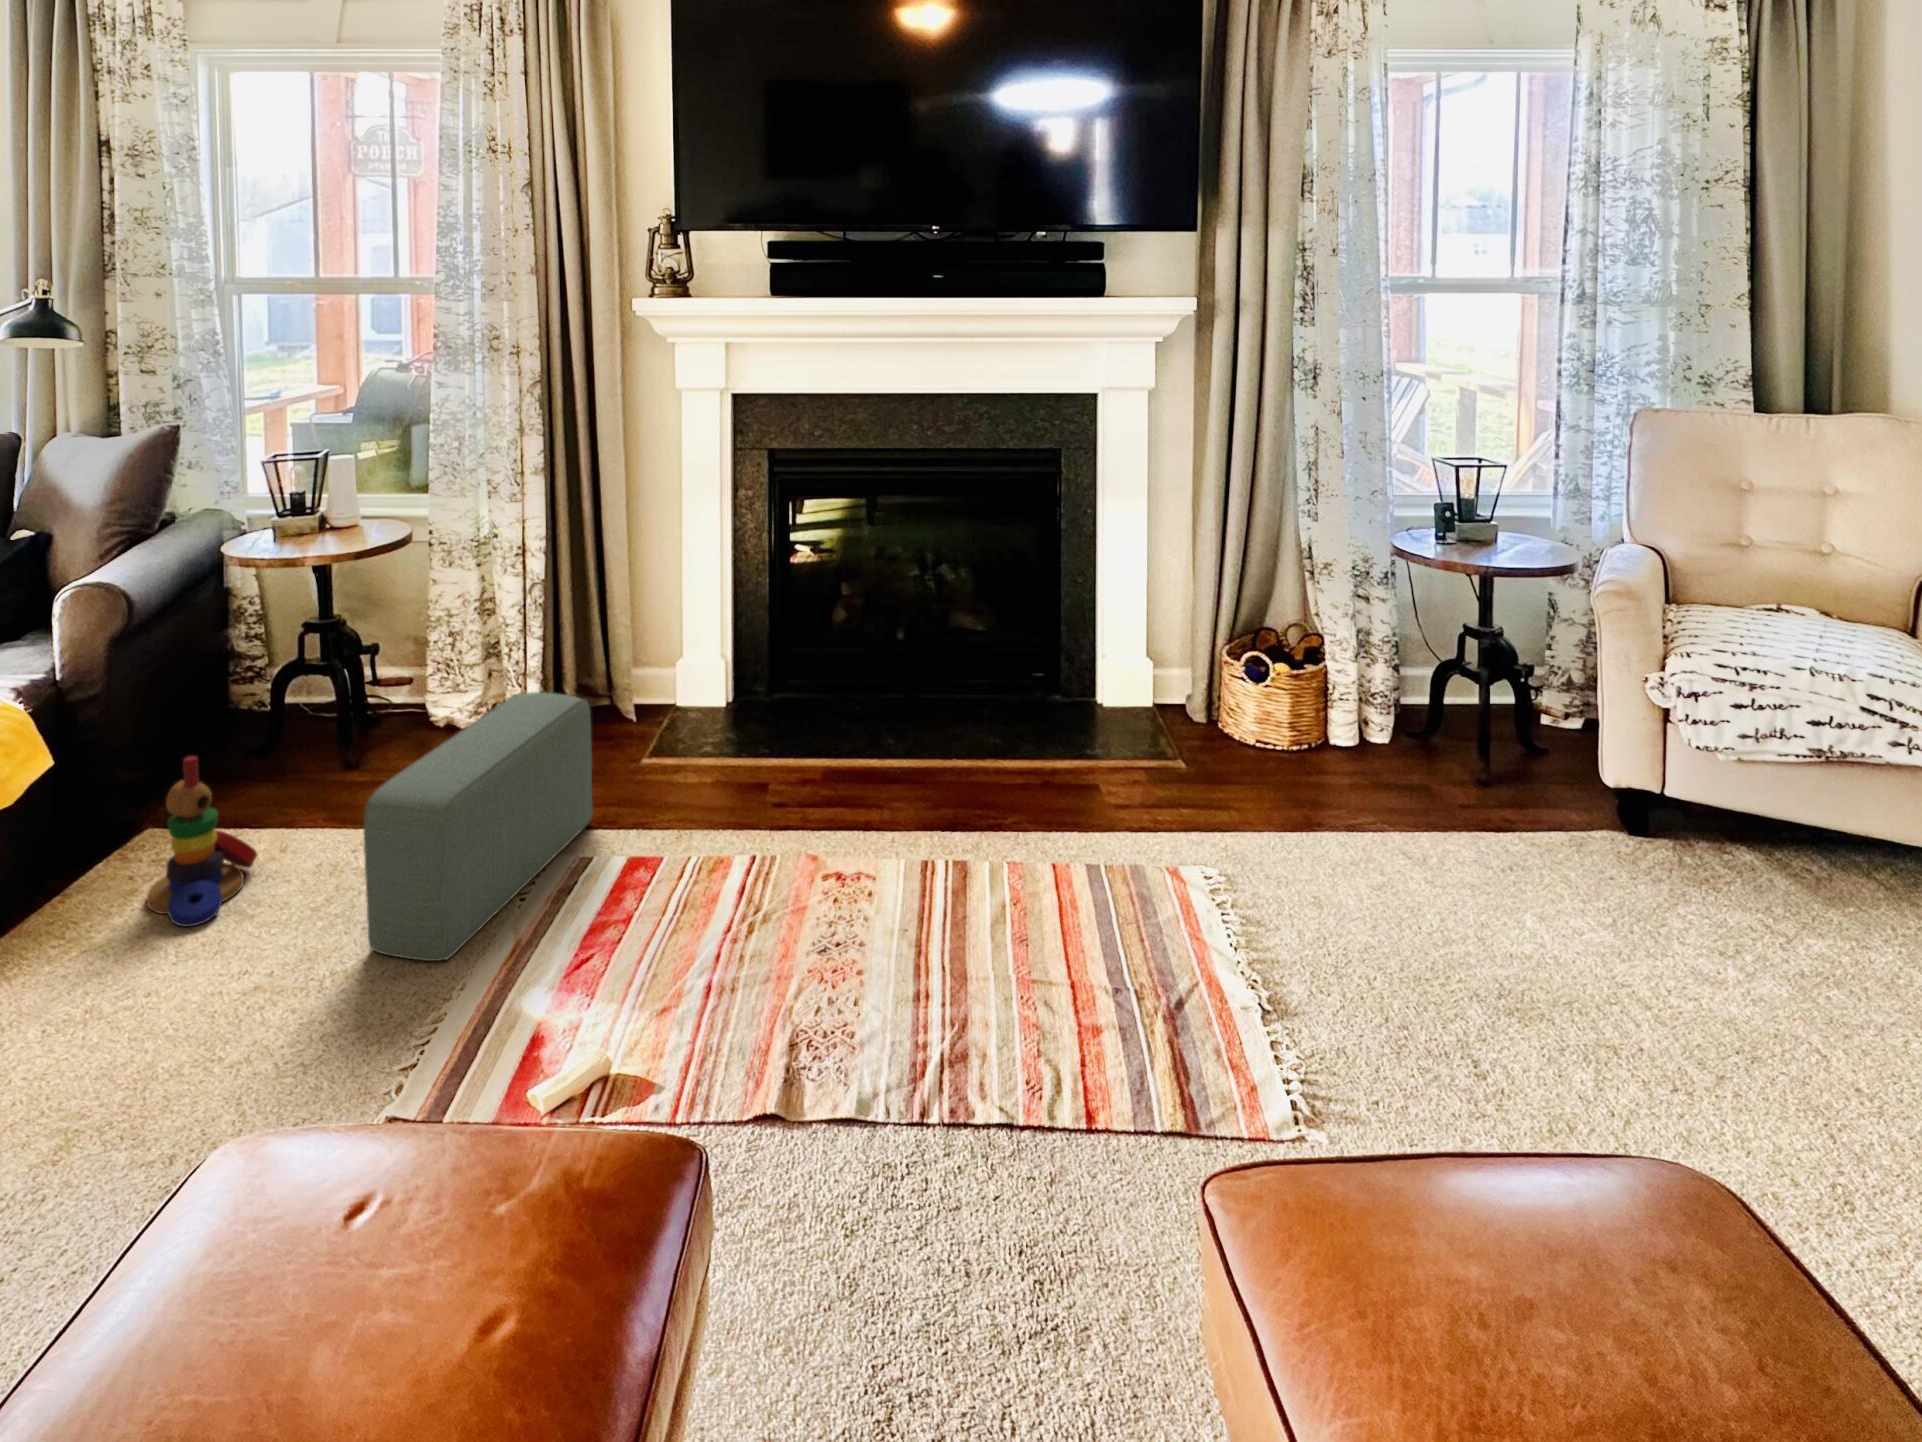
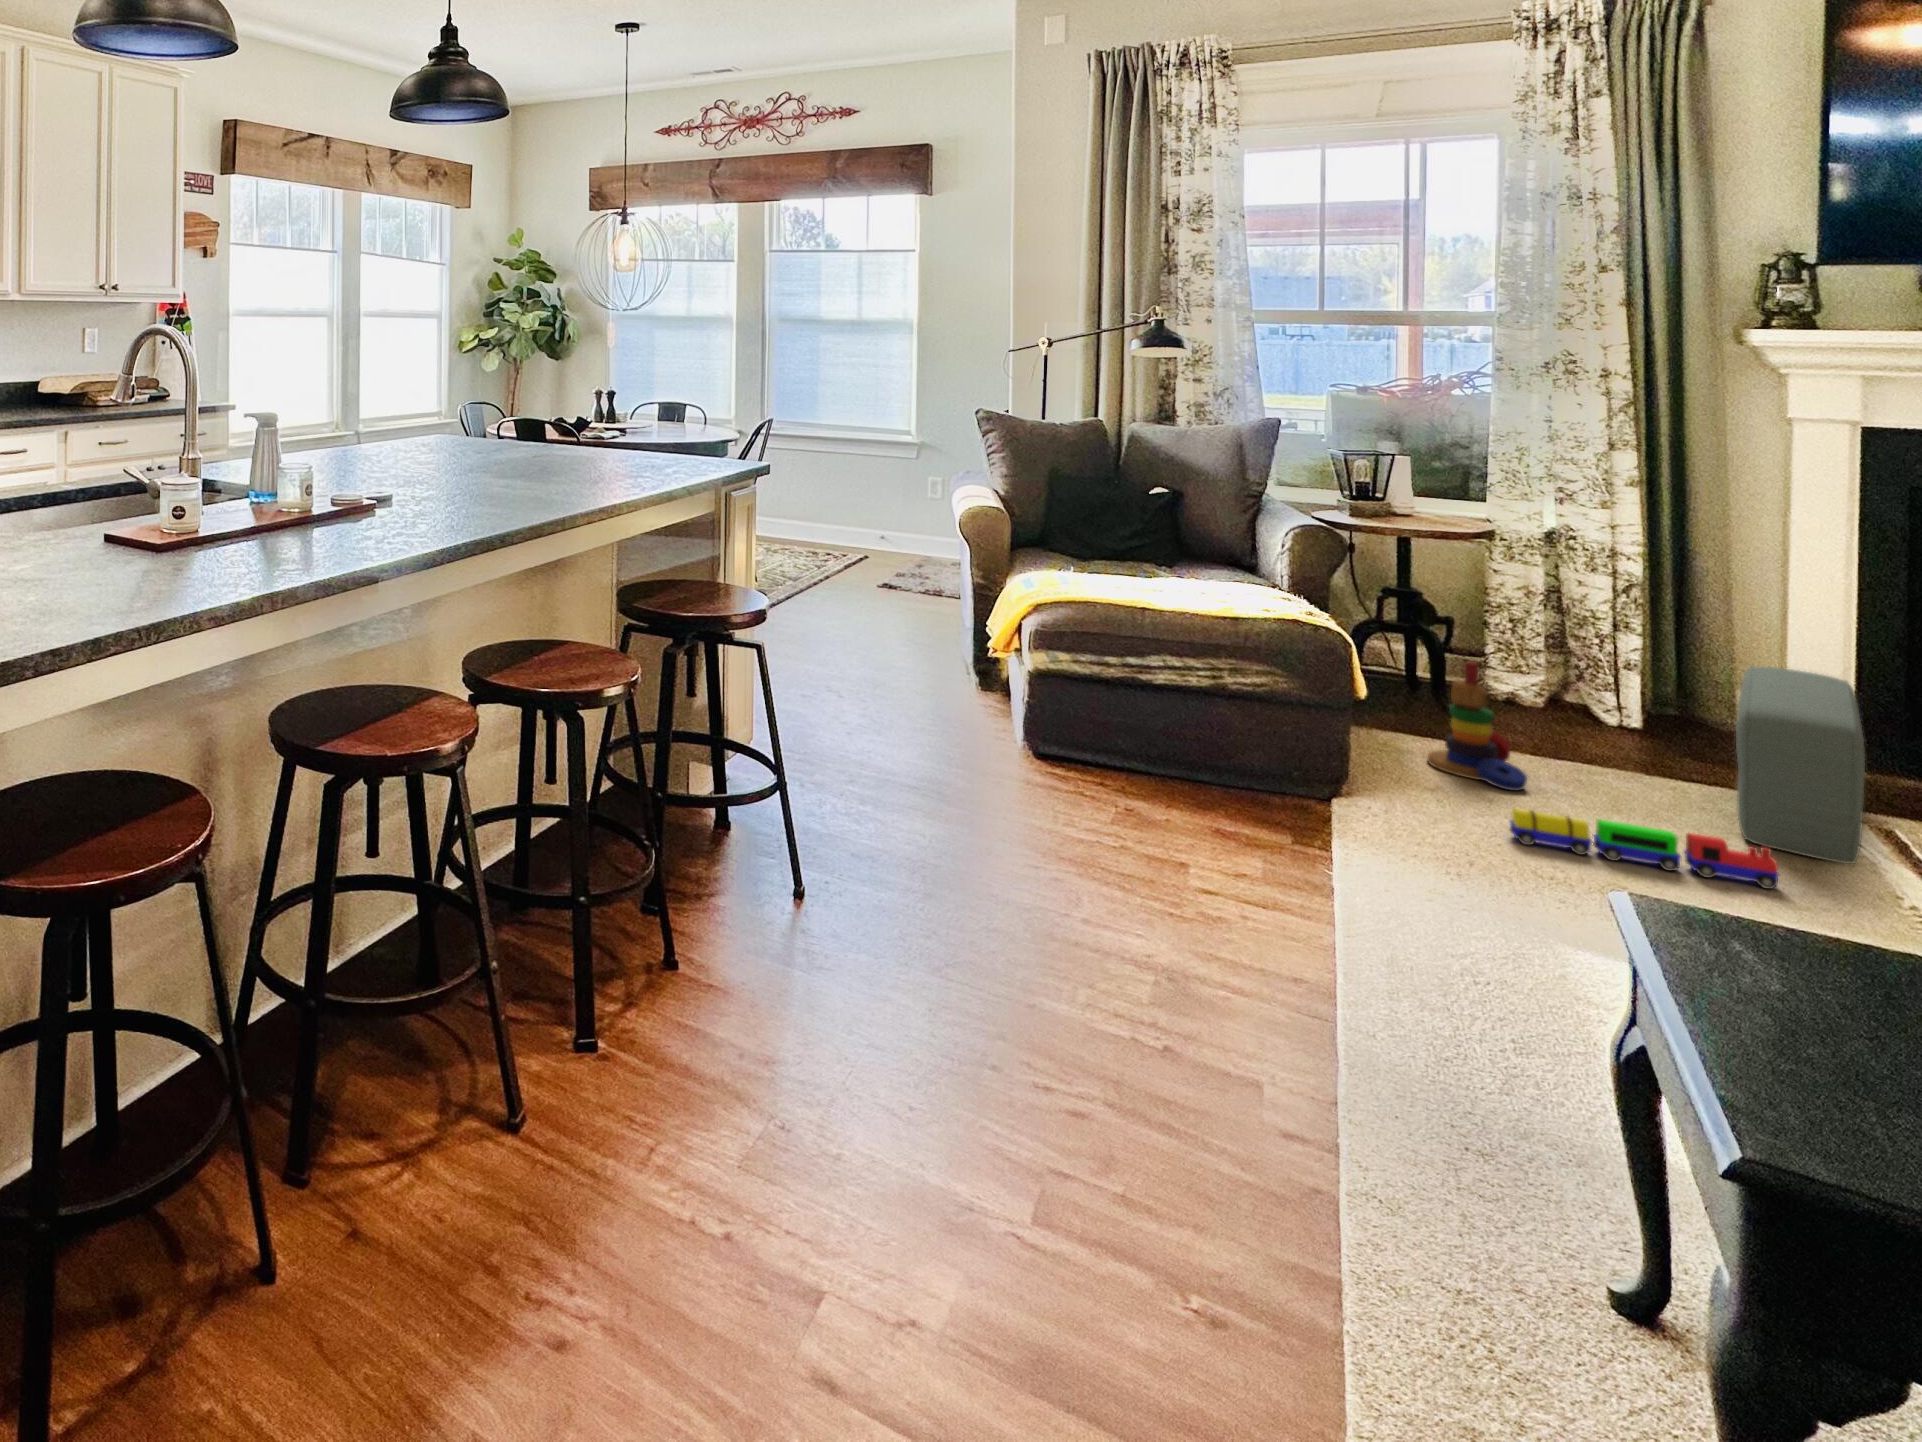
toy train: none [24,996,296,1062] -> present [1509,809,1779,889]

